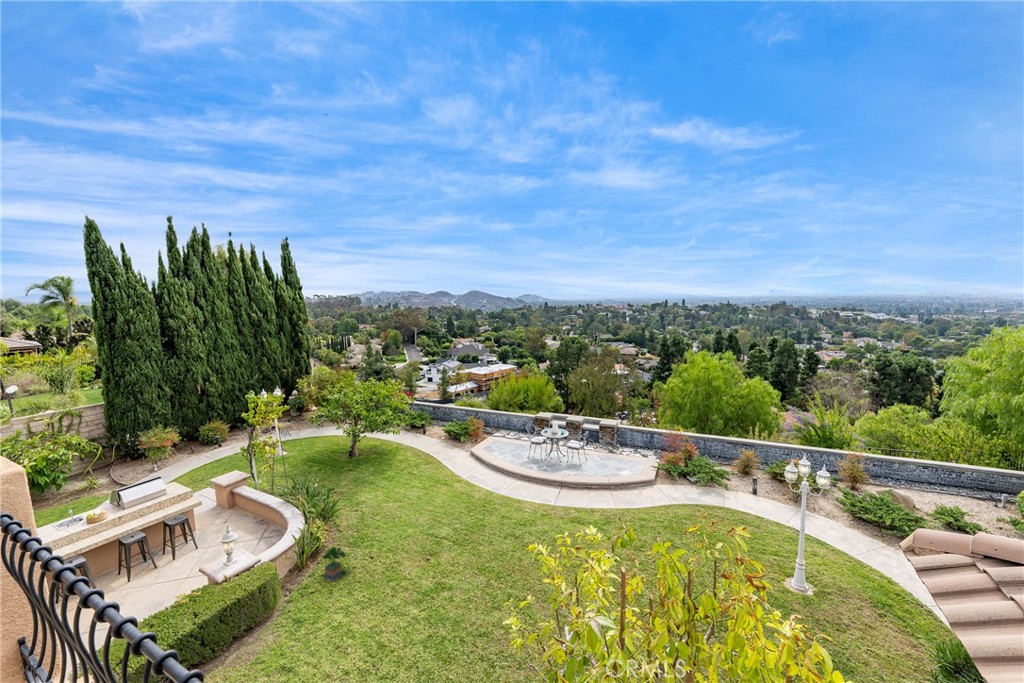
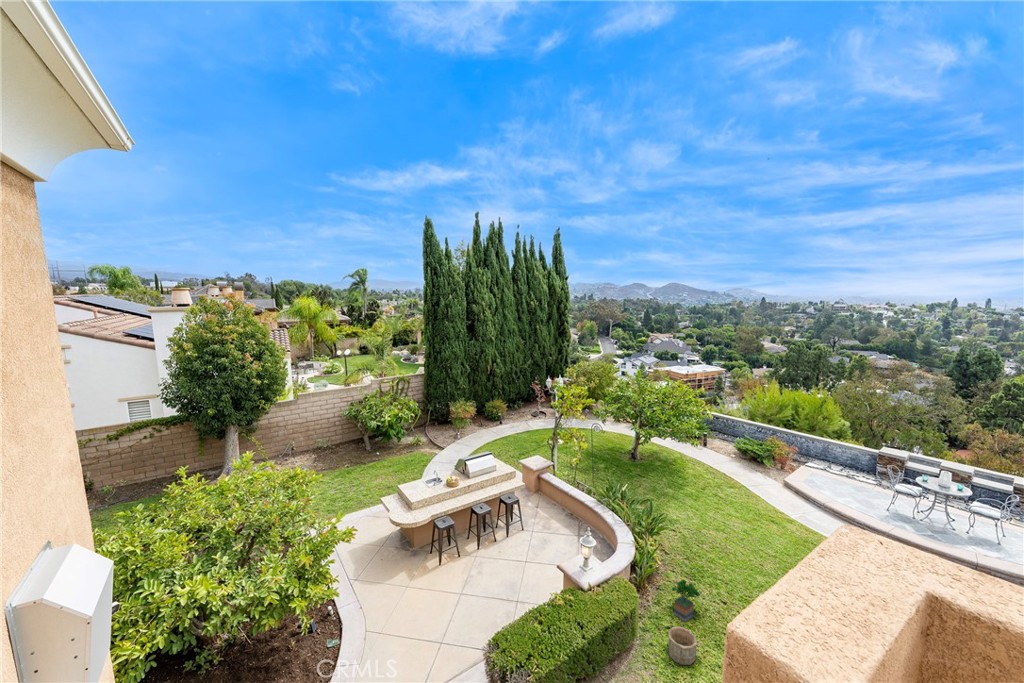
wooden bucket: none [301,586,327,618] -> present [668,627,697,665]

